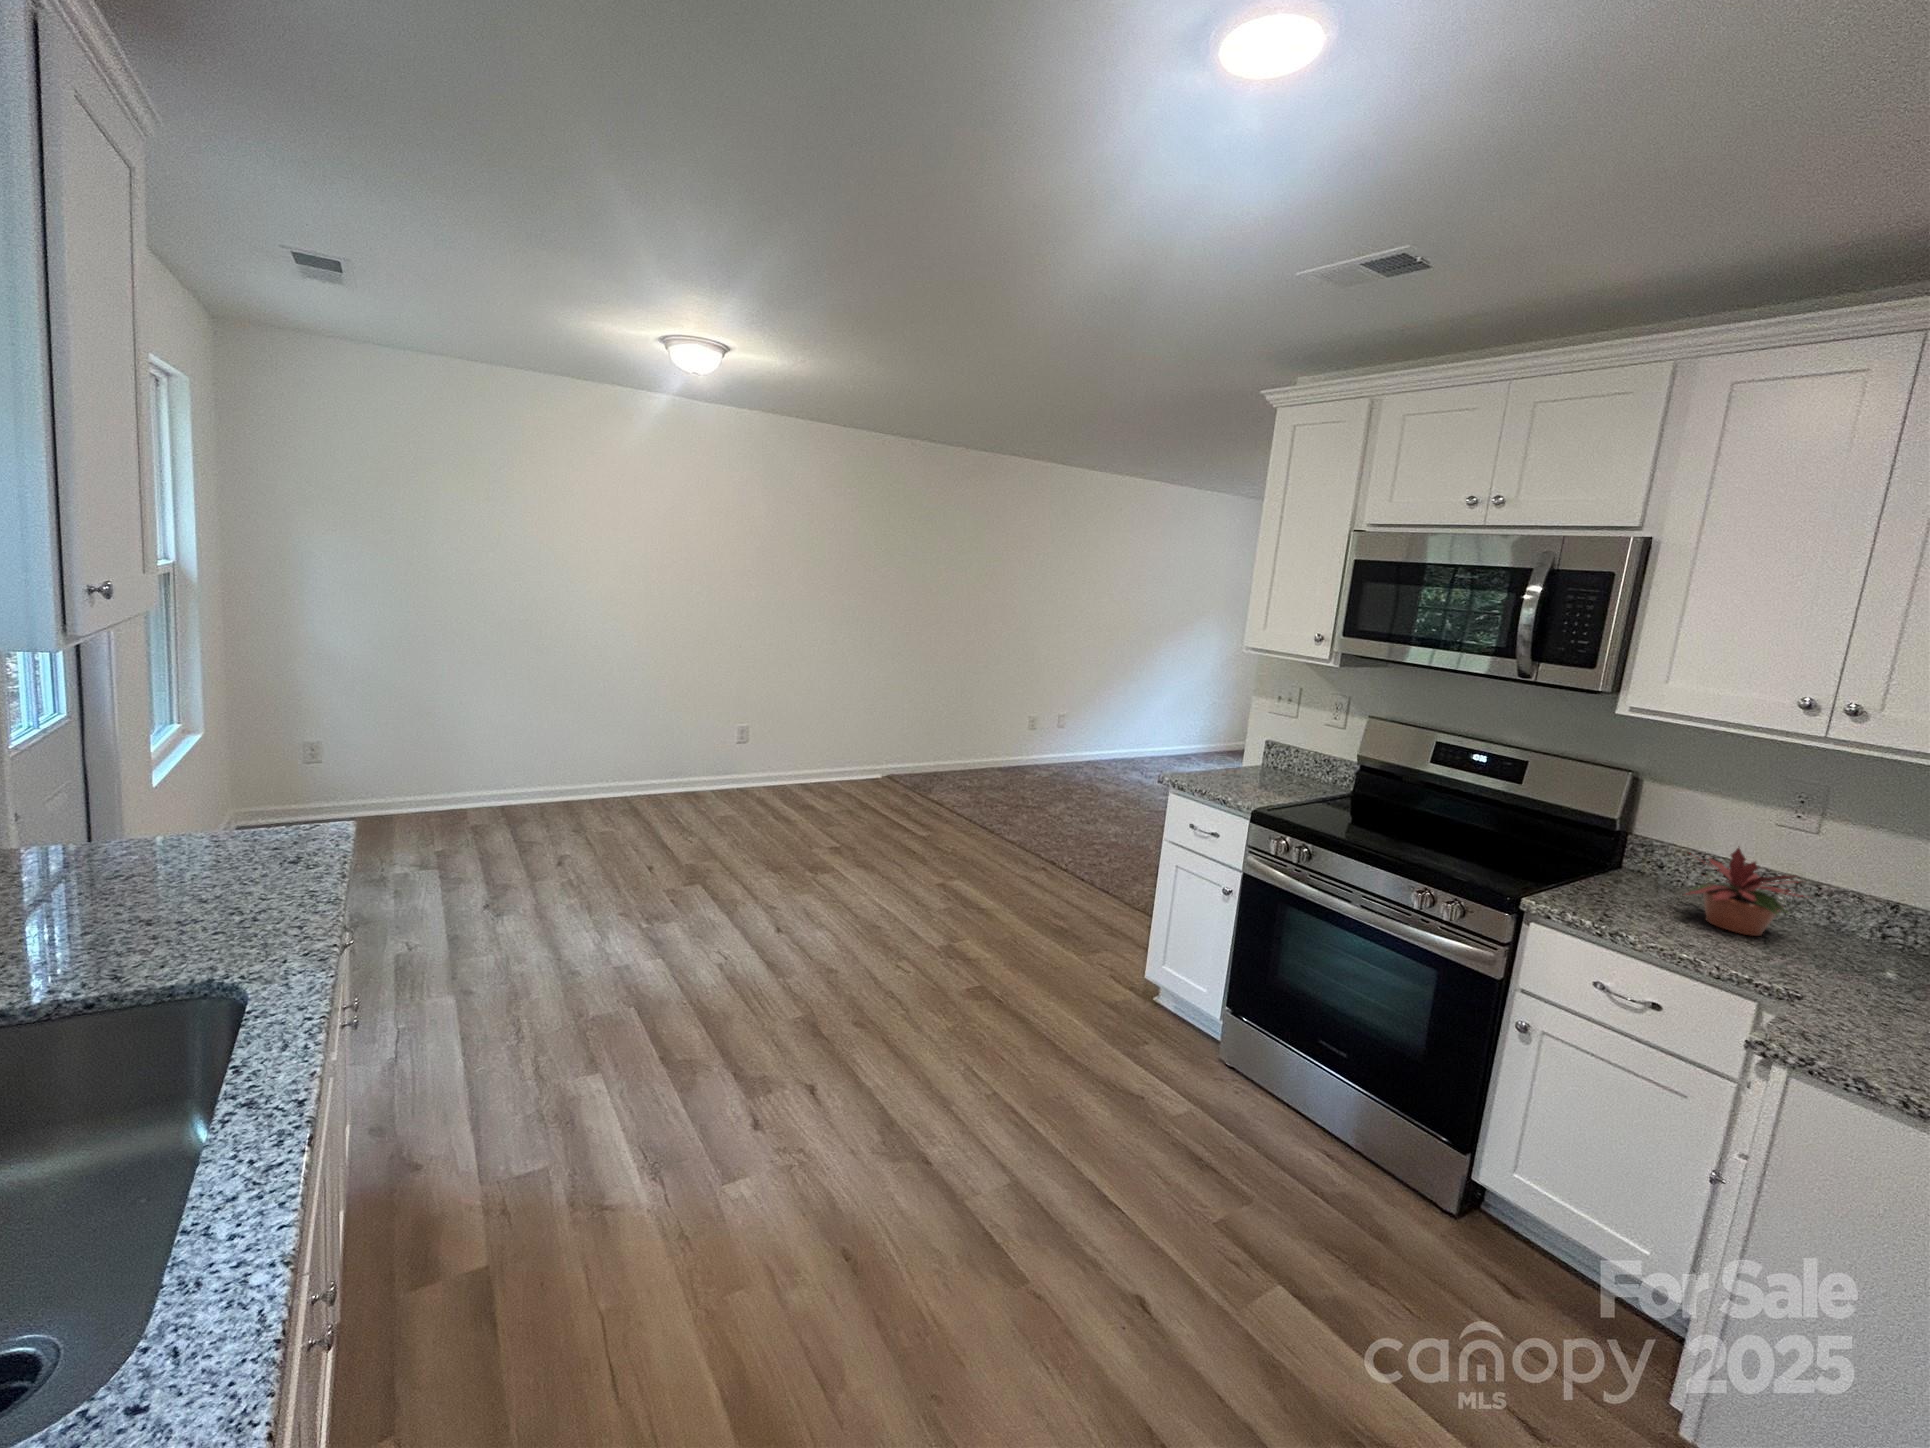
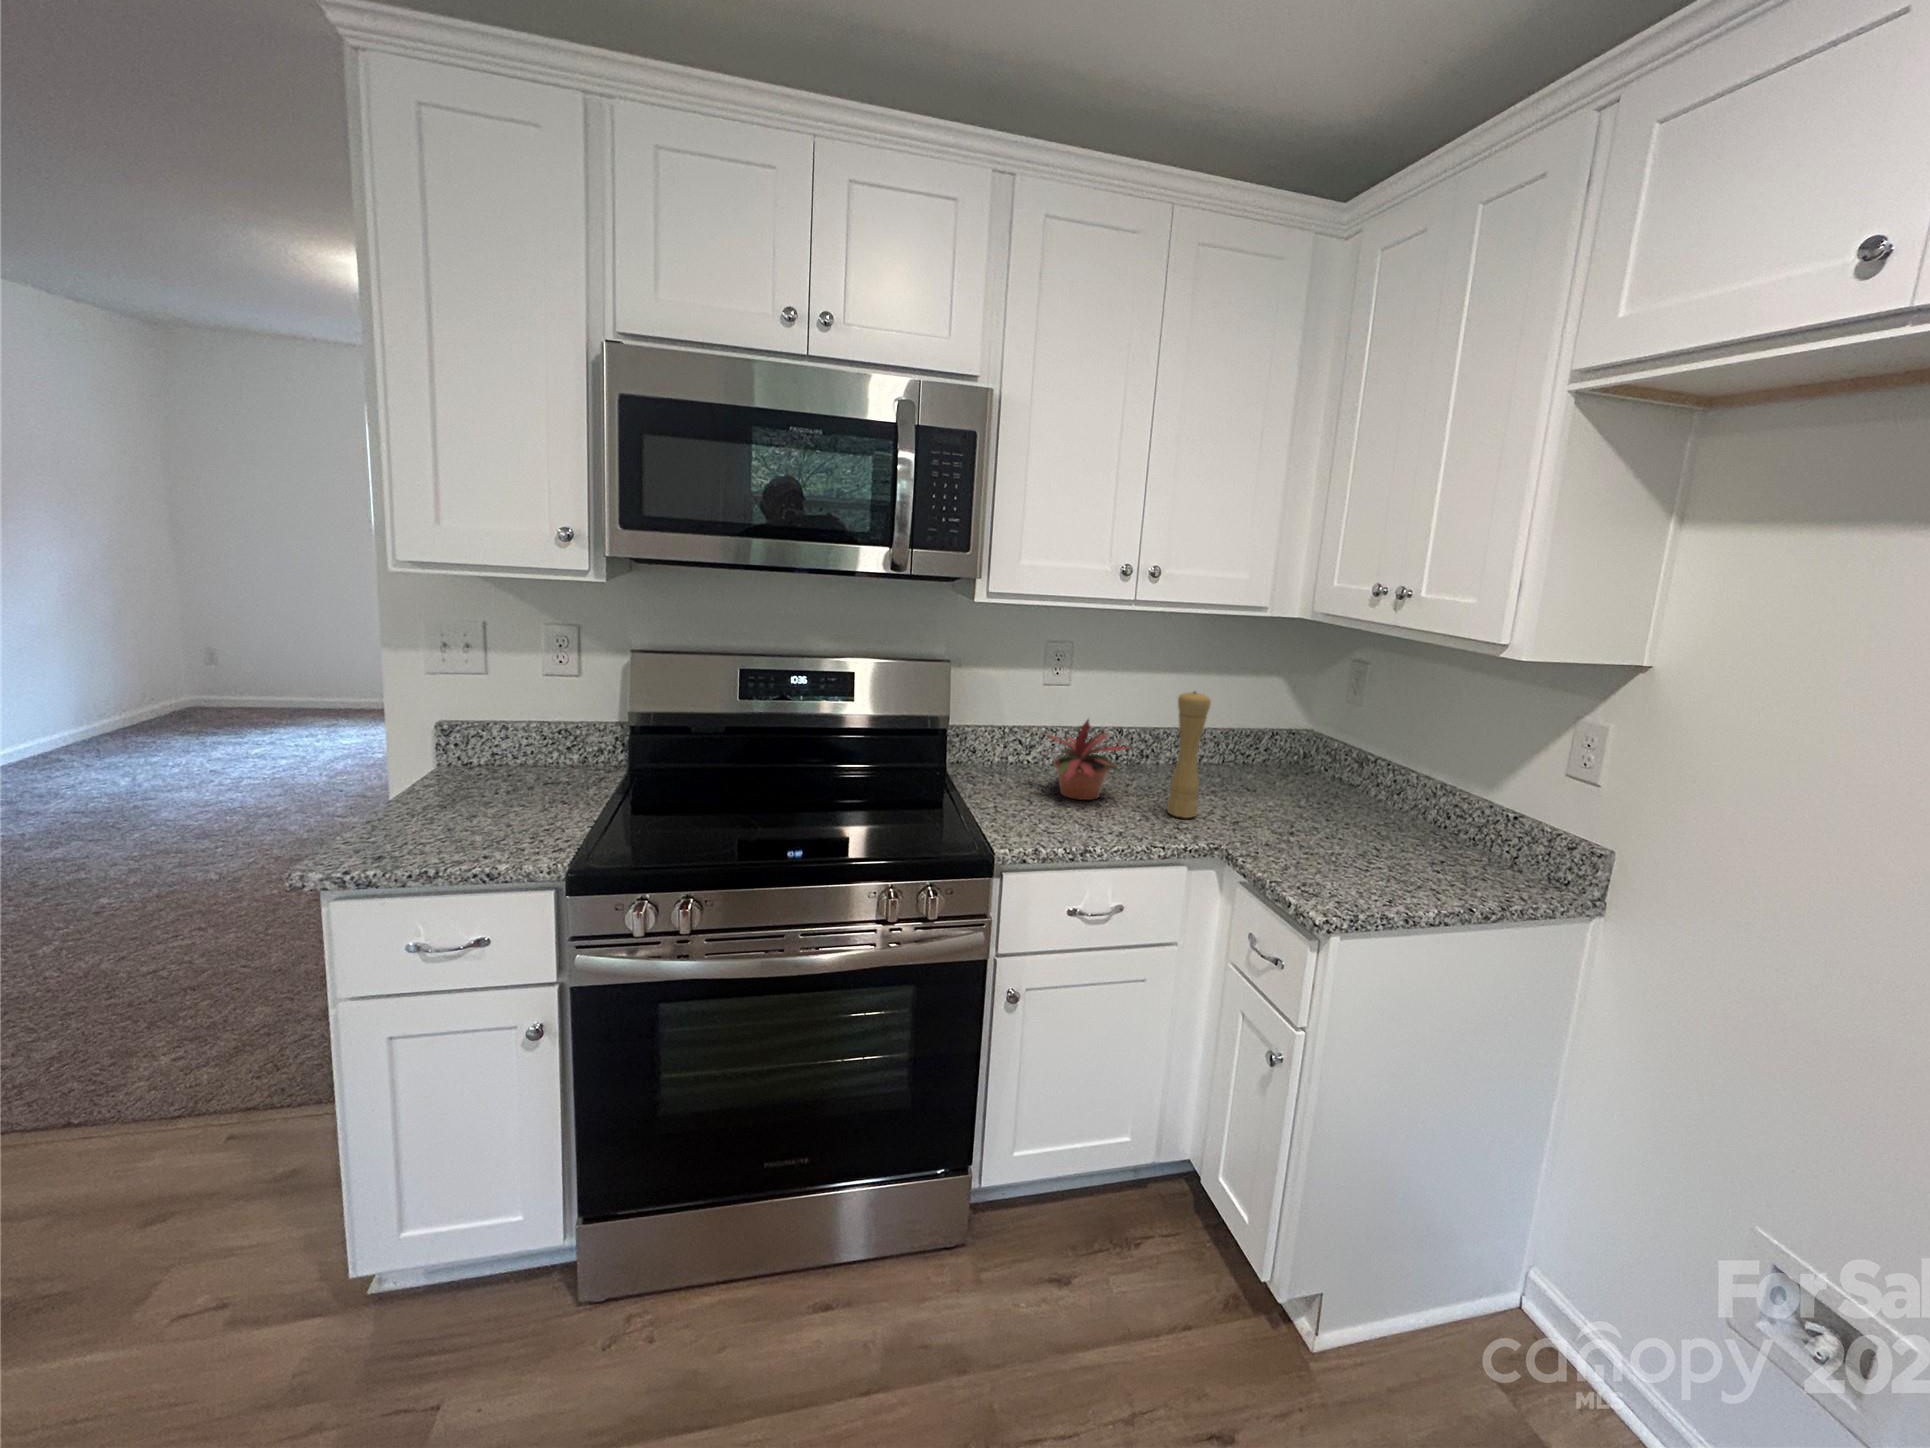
pepper mill: none [1822,847,1908,990] -> present [1167,691,1211,818]

